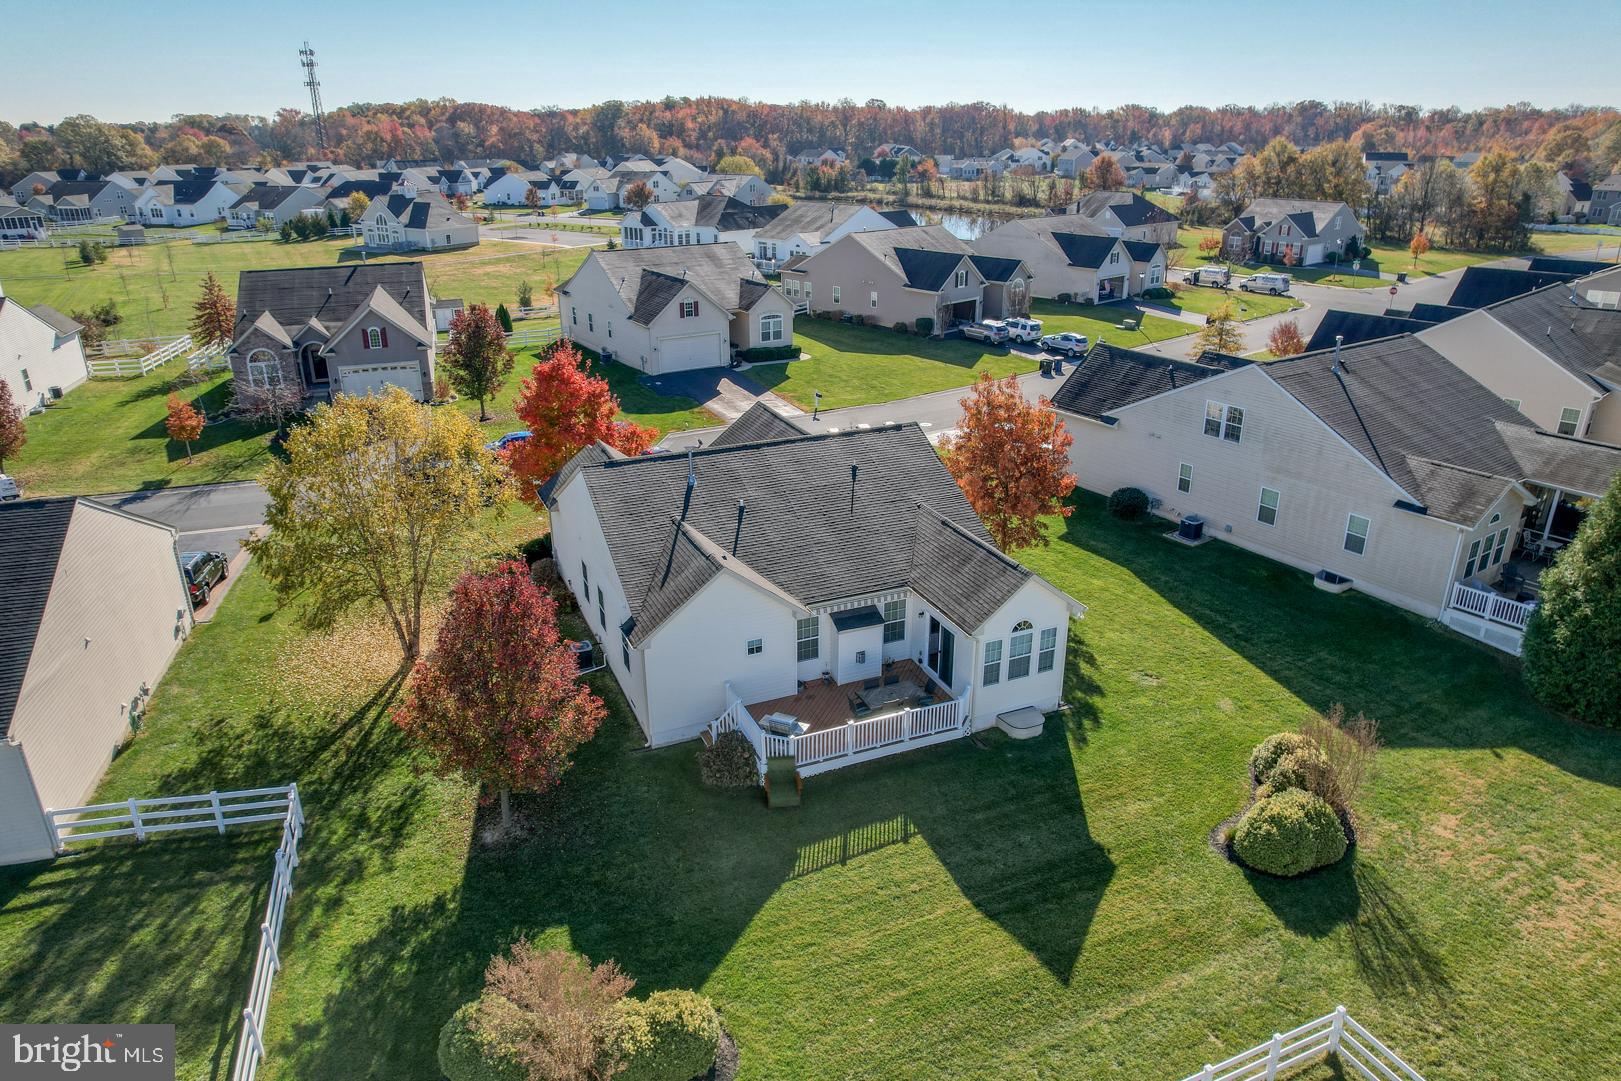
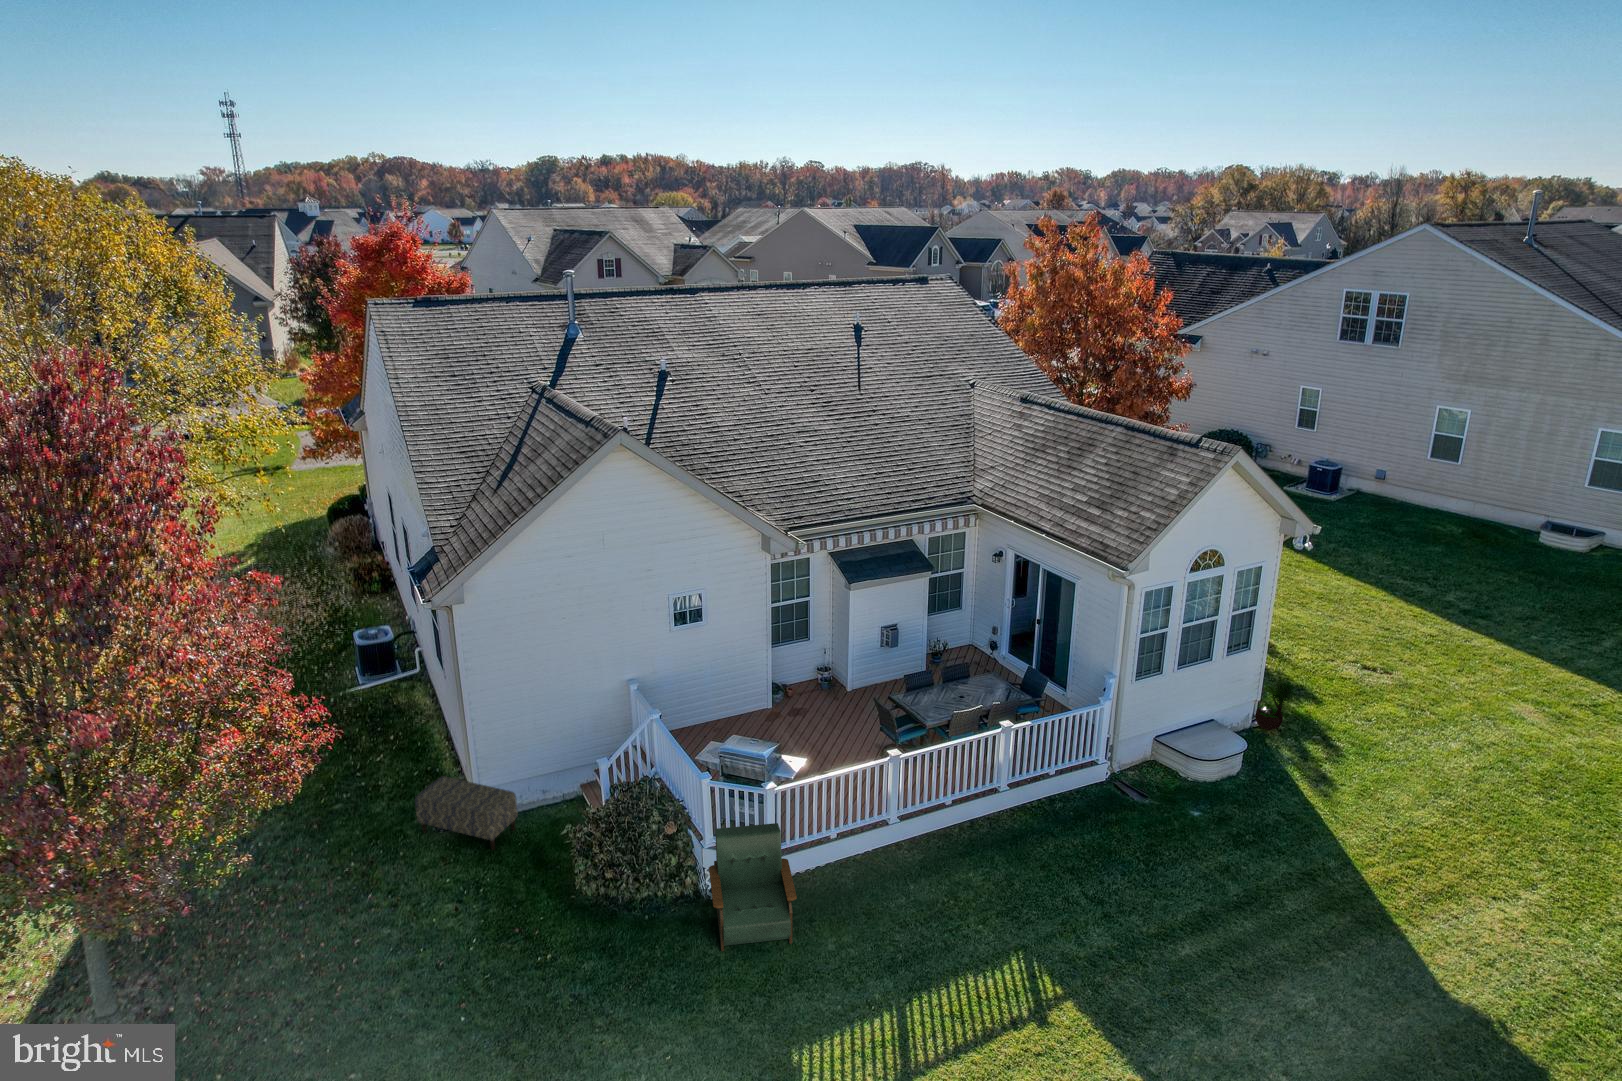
potted tree: none [1060,685,1081,712] -> present [1255,680,1296,730]
bench: none [624,728,672,764] -> present [415,776,518,850]

